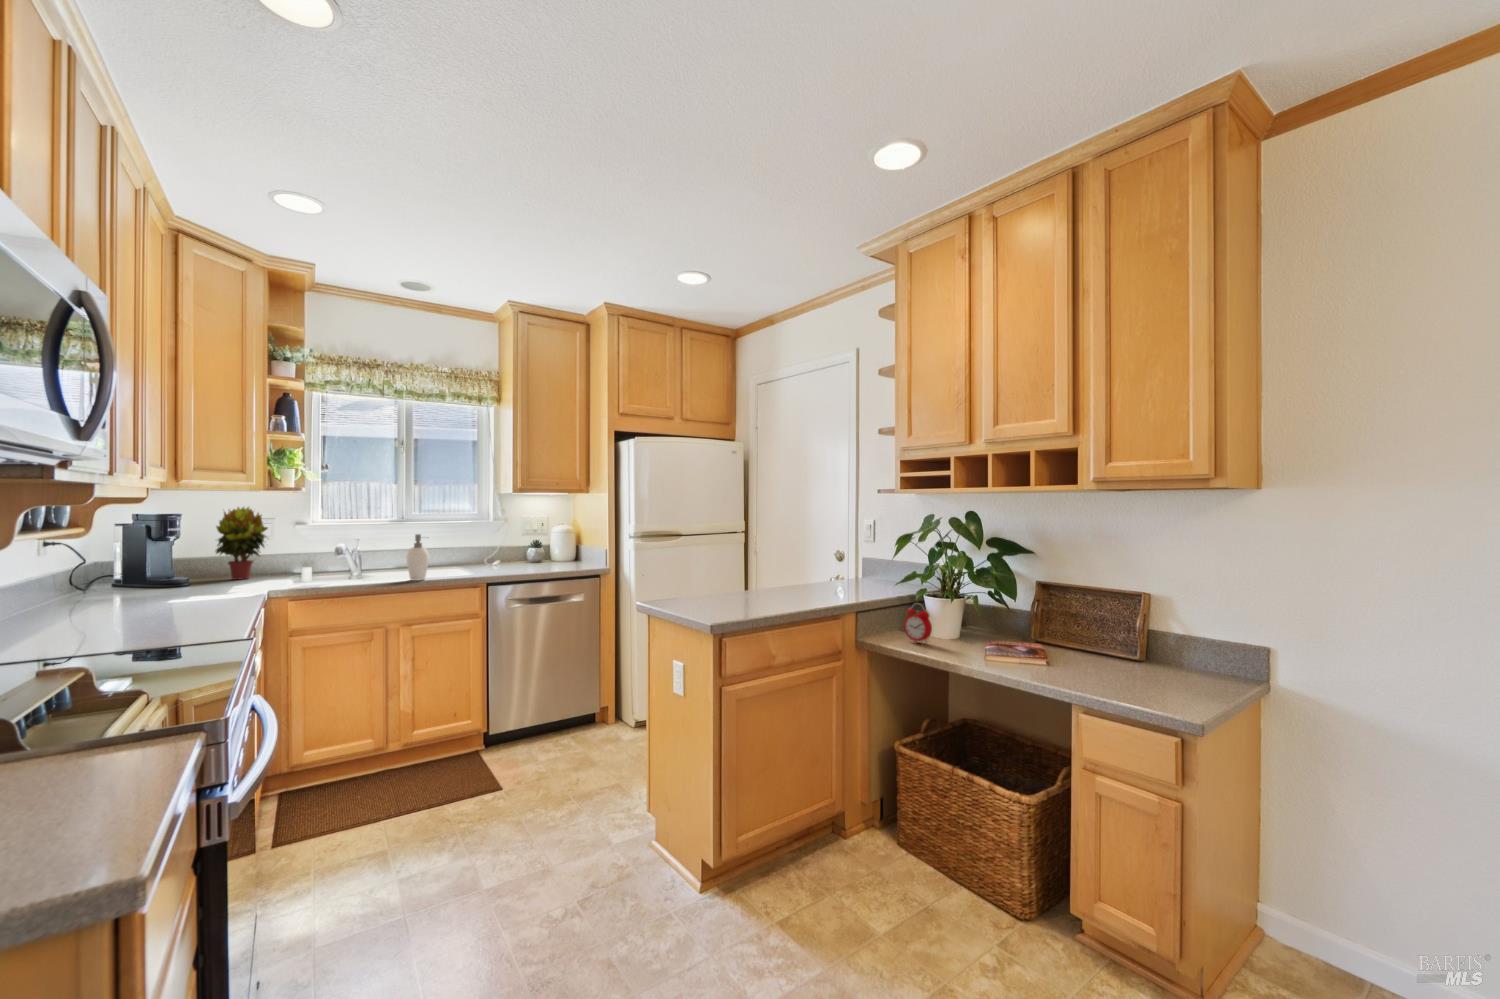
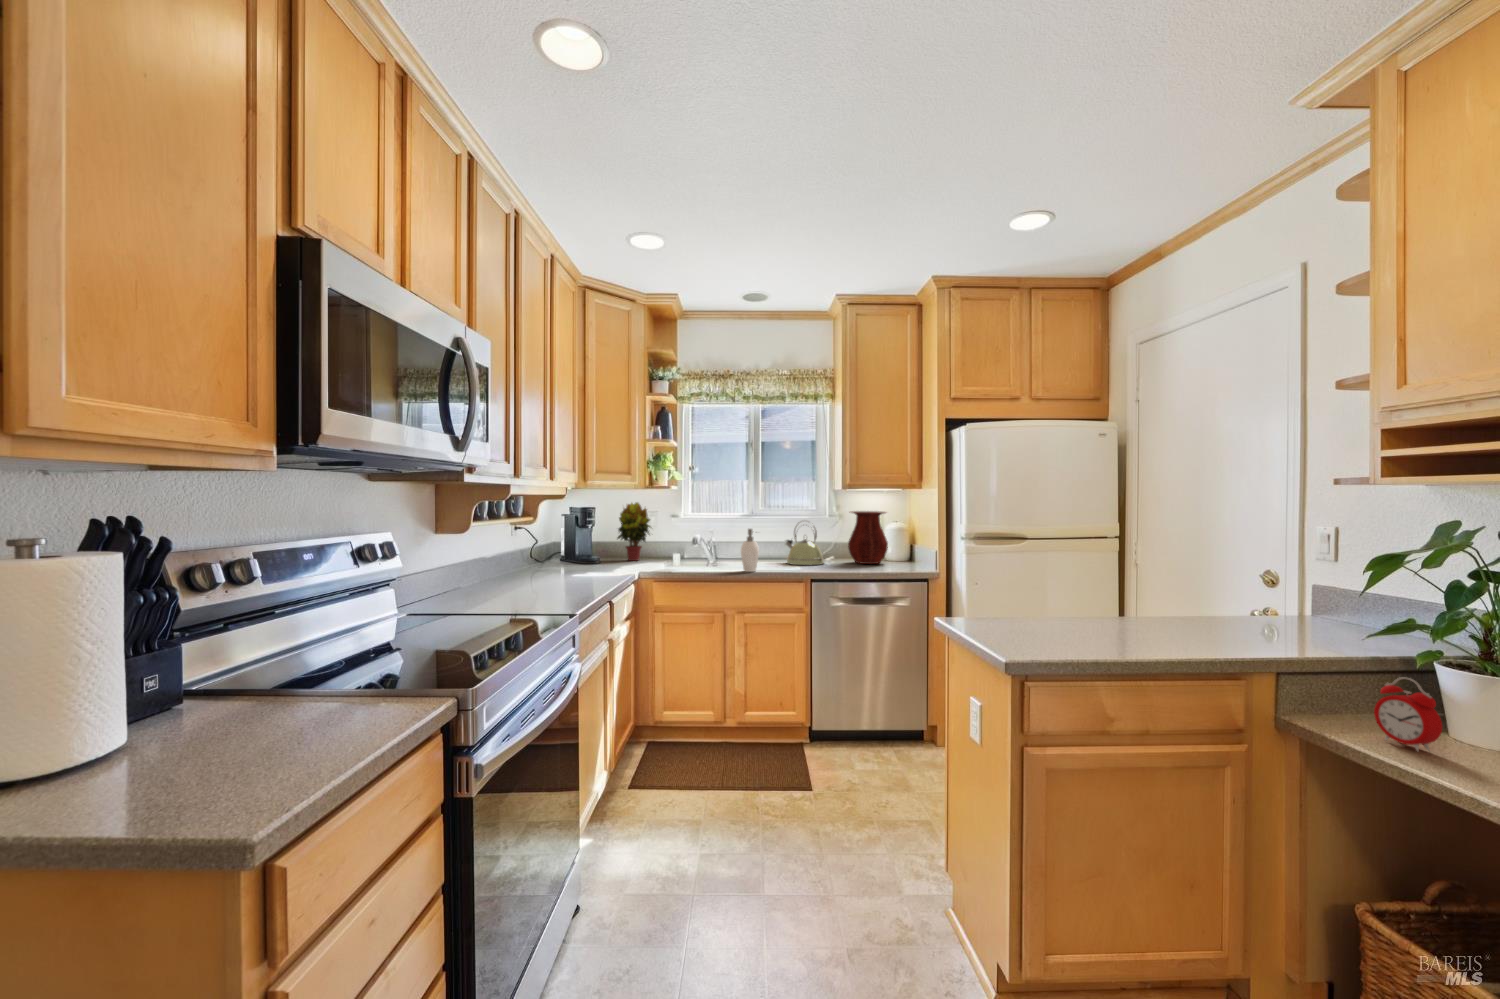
vase: none [515,515,556,566] -> present [848,511,888,564]
kettle: none [446,525,492,571] -> present [786,523,824,565]

